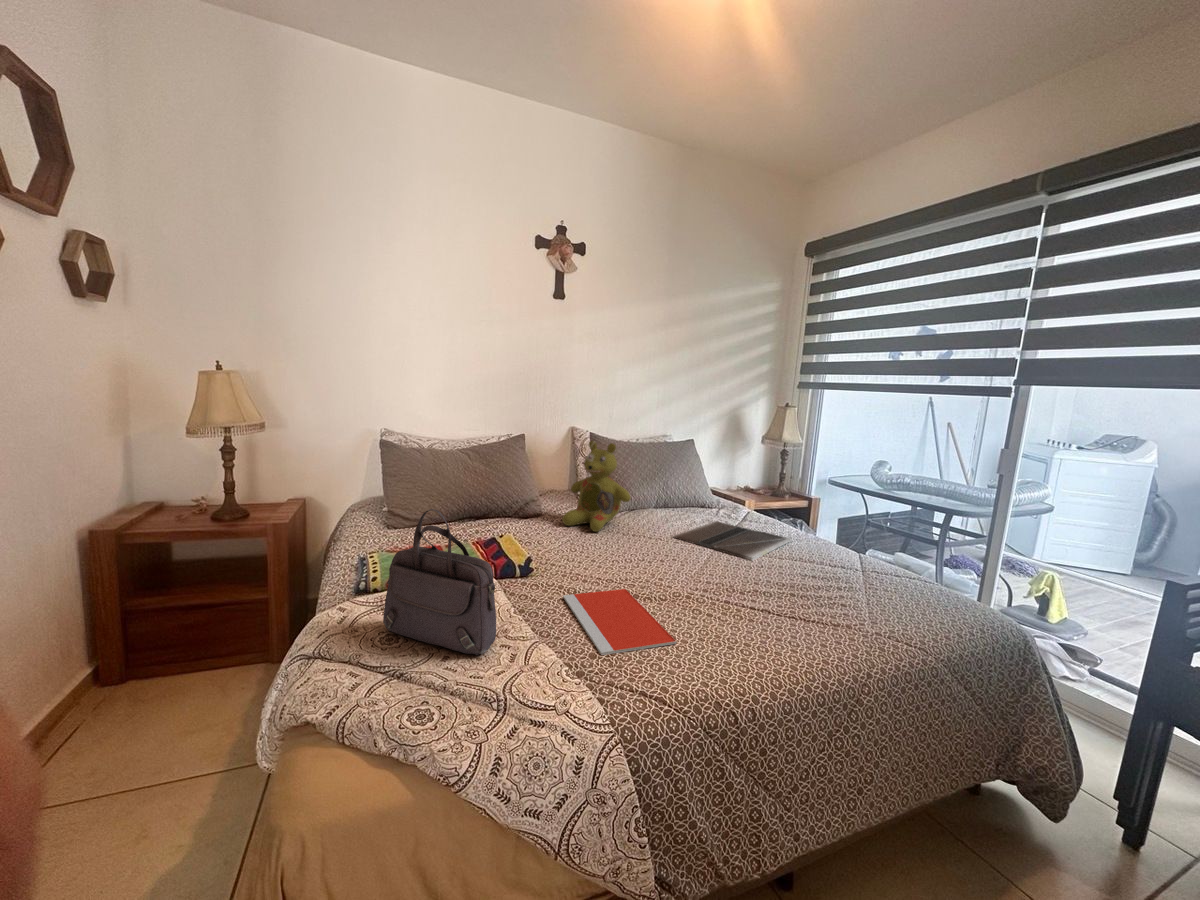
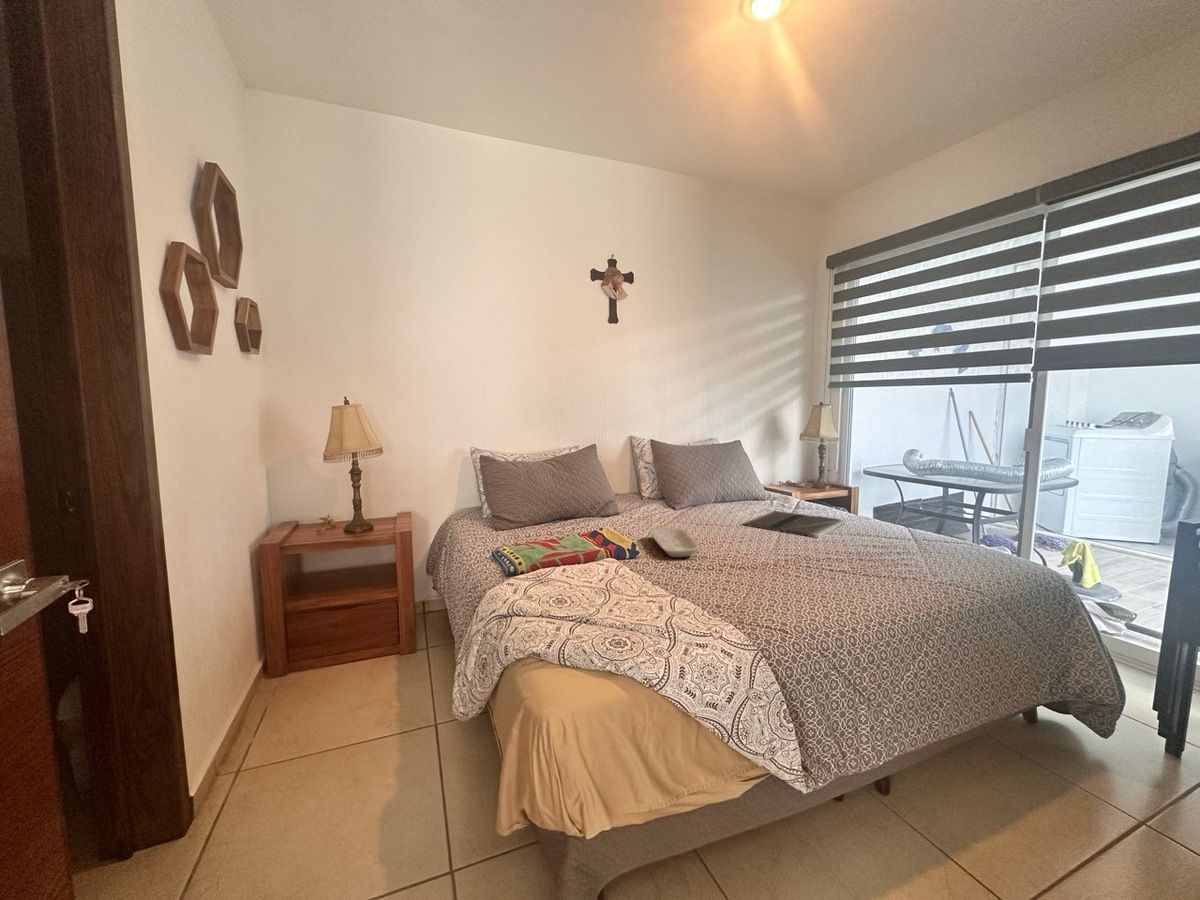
stuffed bear: present [562,441,631,532] -> none [641,445,700,524]
handbag: present [383,509,496,655] -> none [550,496,644,608]
tray: none [555,538,603,579] -> present [649,528,699,557]
notebook: present [563,589,677,655] -> none [676,562,783,604]

